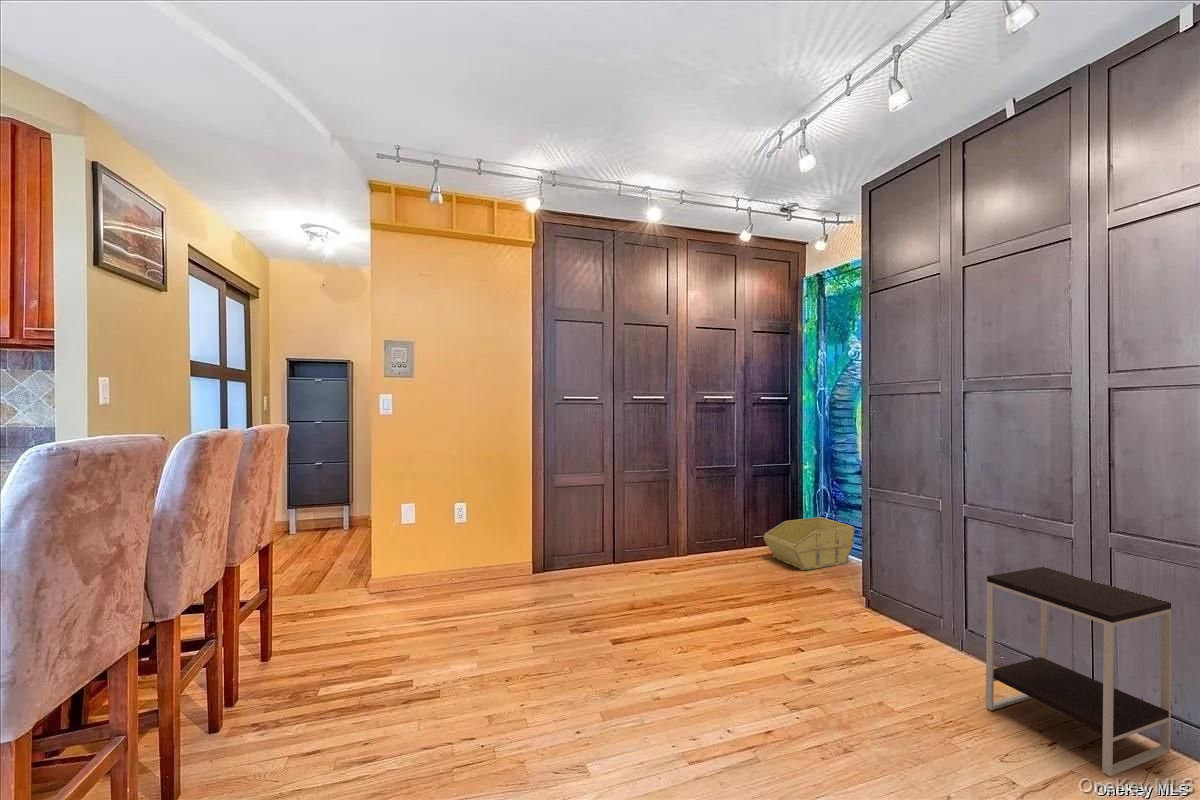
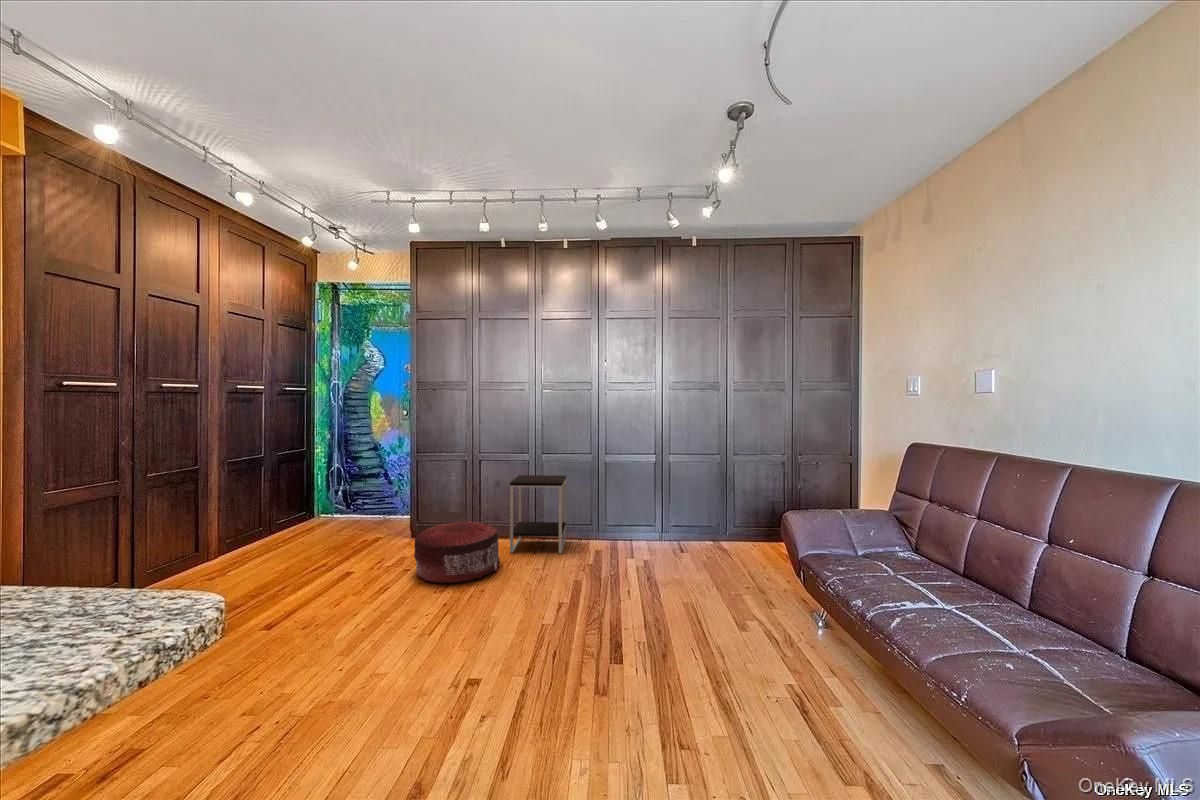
storage bin: present [764,517,854,570] -> none [300,492,370,534]
pouf: none [794,602,945,724] -> present [414,521,500,583]

